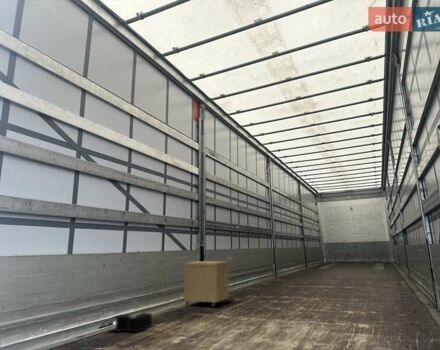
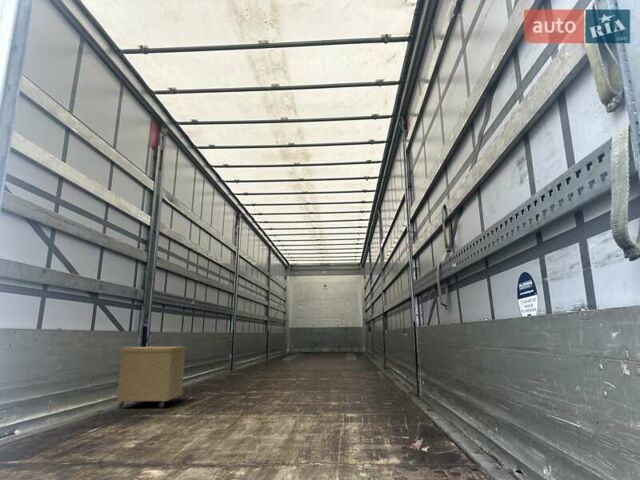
storage bin: present [115,313,152,332] -> none [15,418,82,447]

